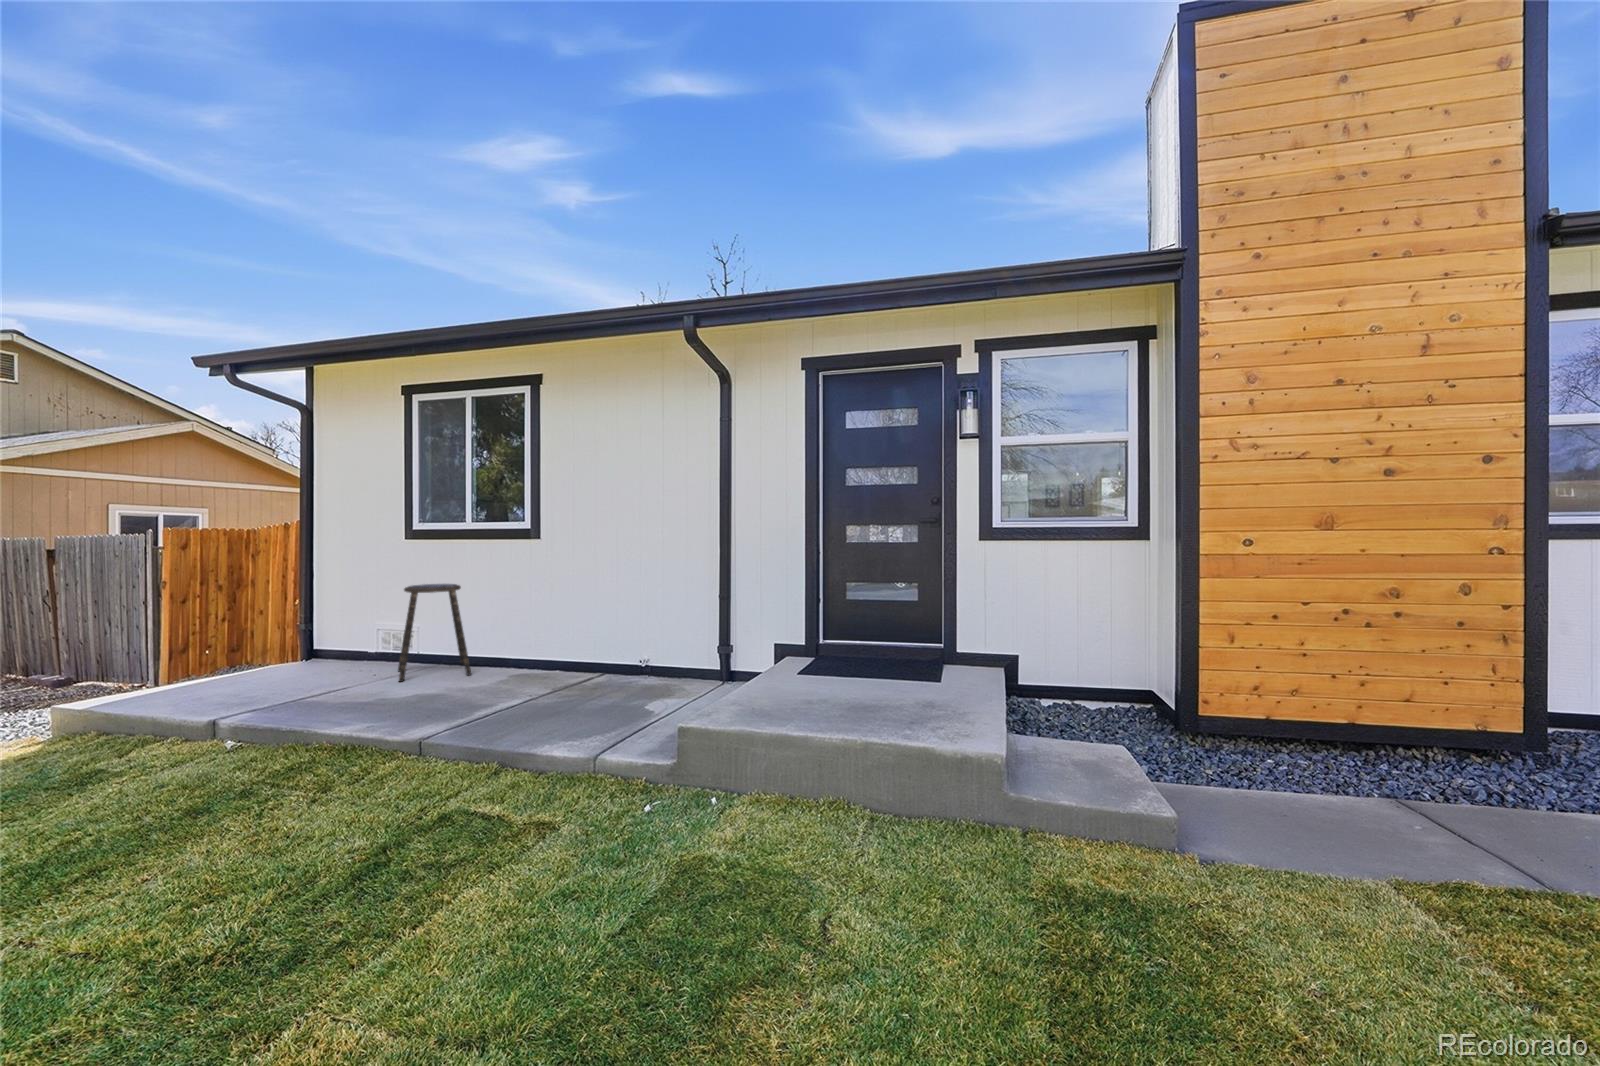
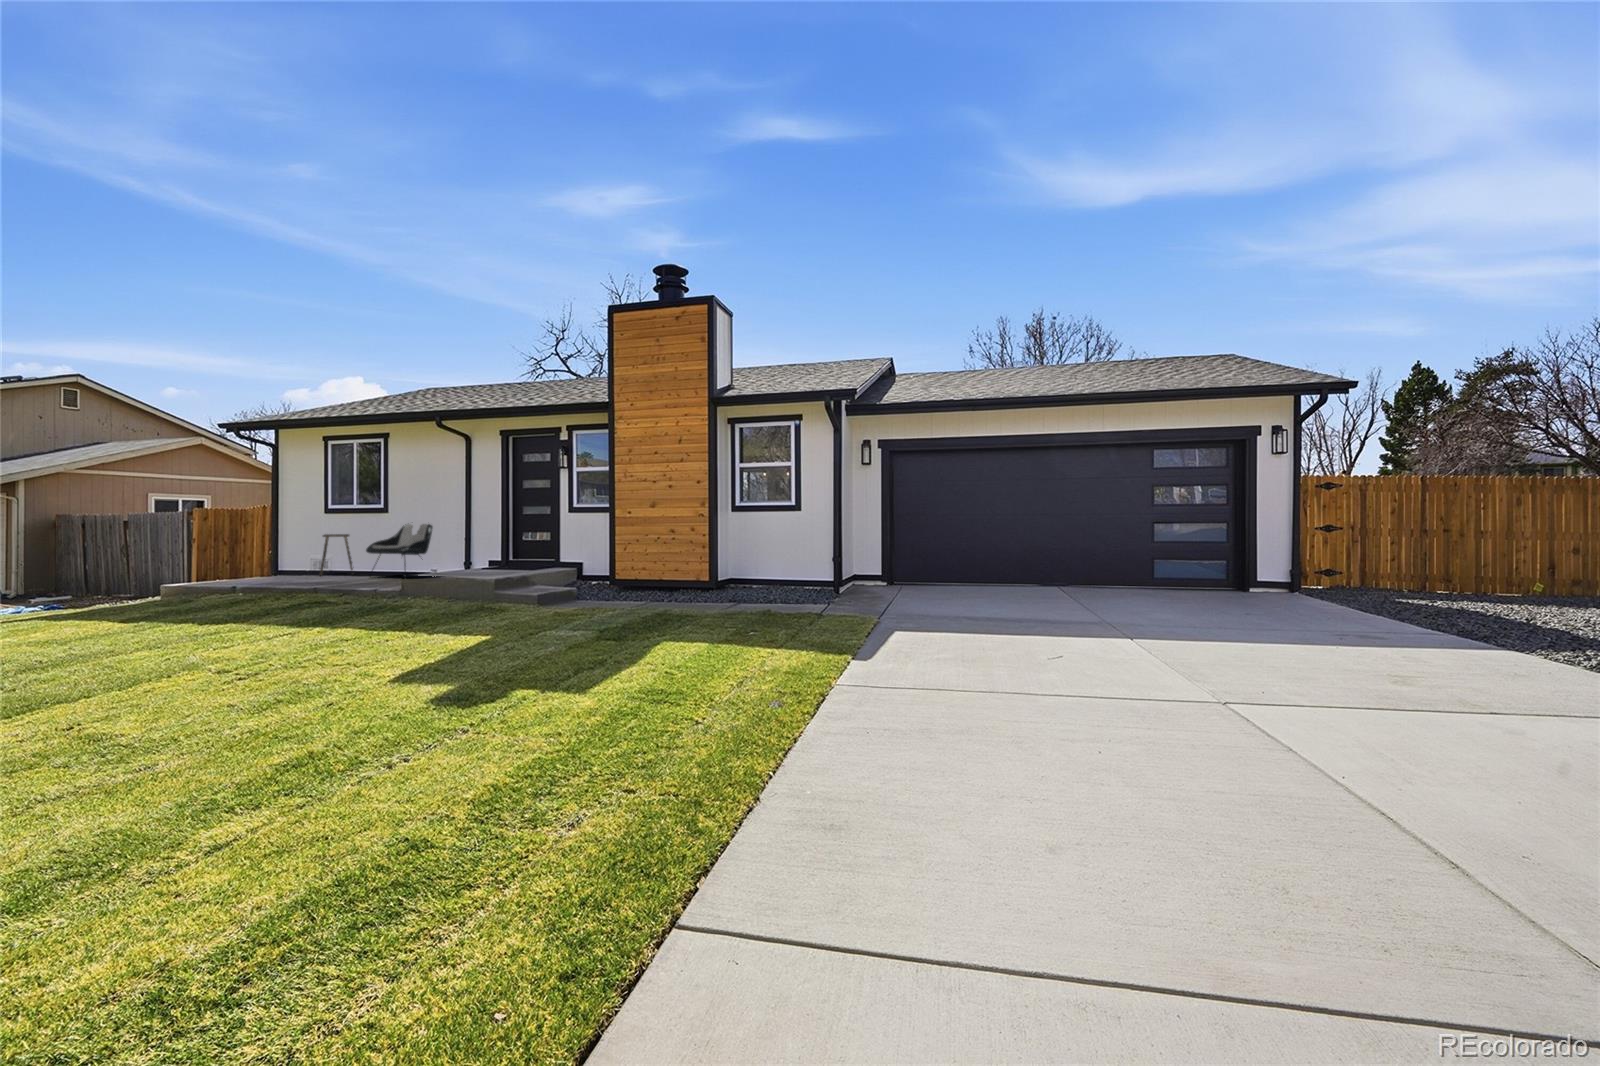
lounge chair: none [512,559,657,700] -> present [366,523,433,578]

